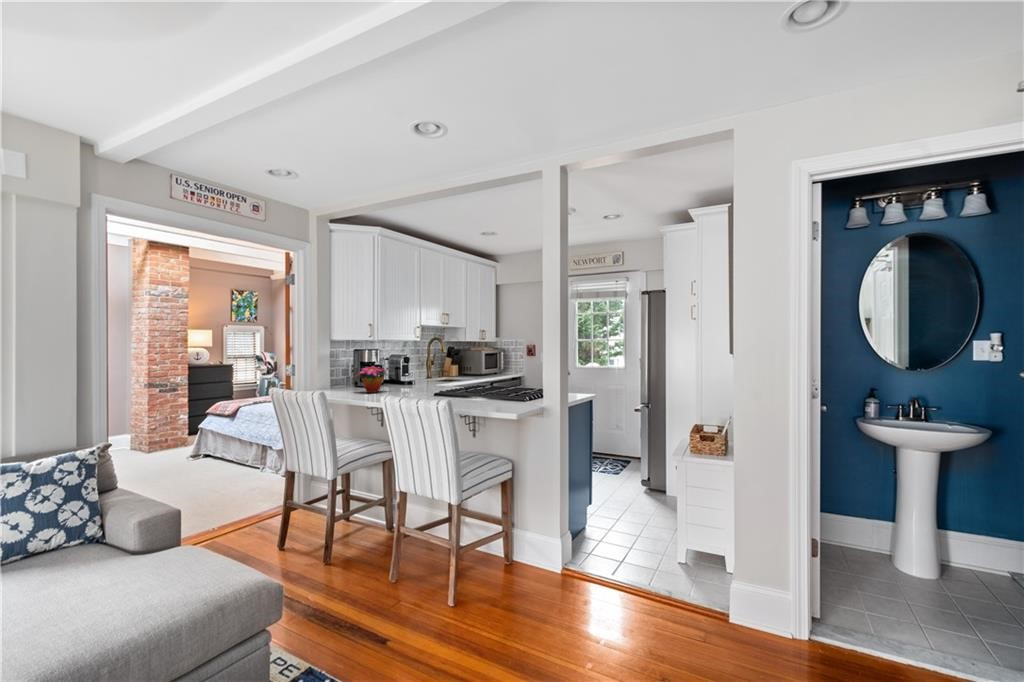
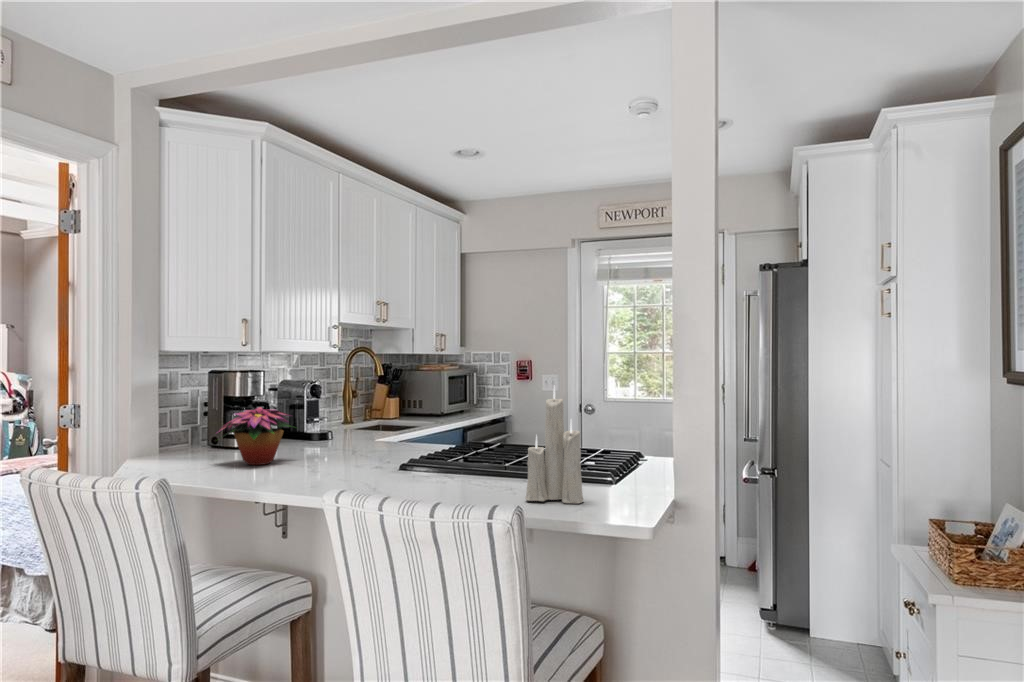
candle: none [474,352,498,406] -> present [525,386,583,503]

